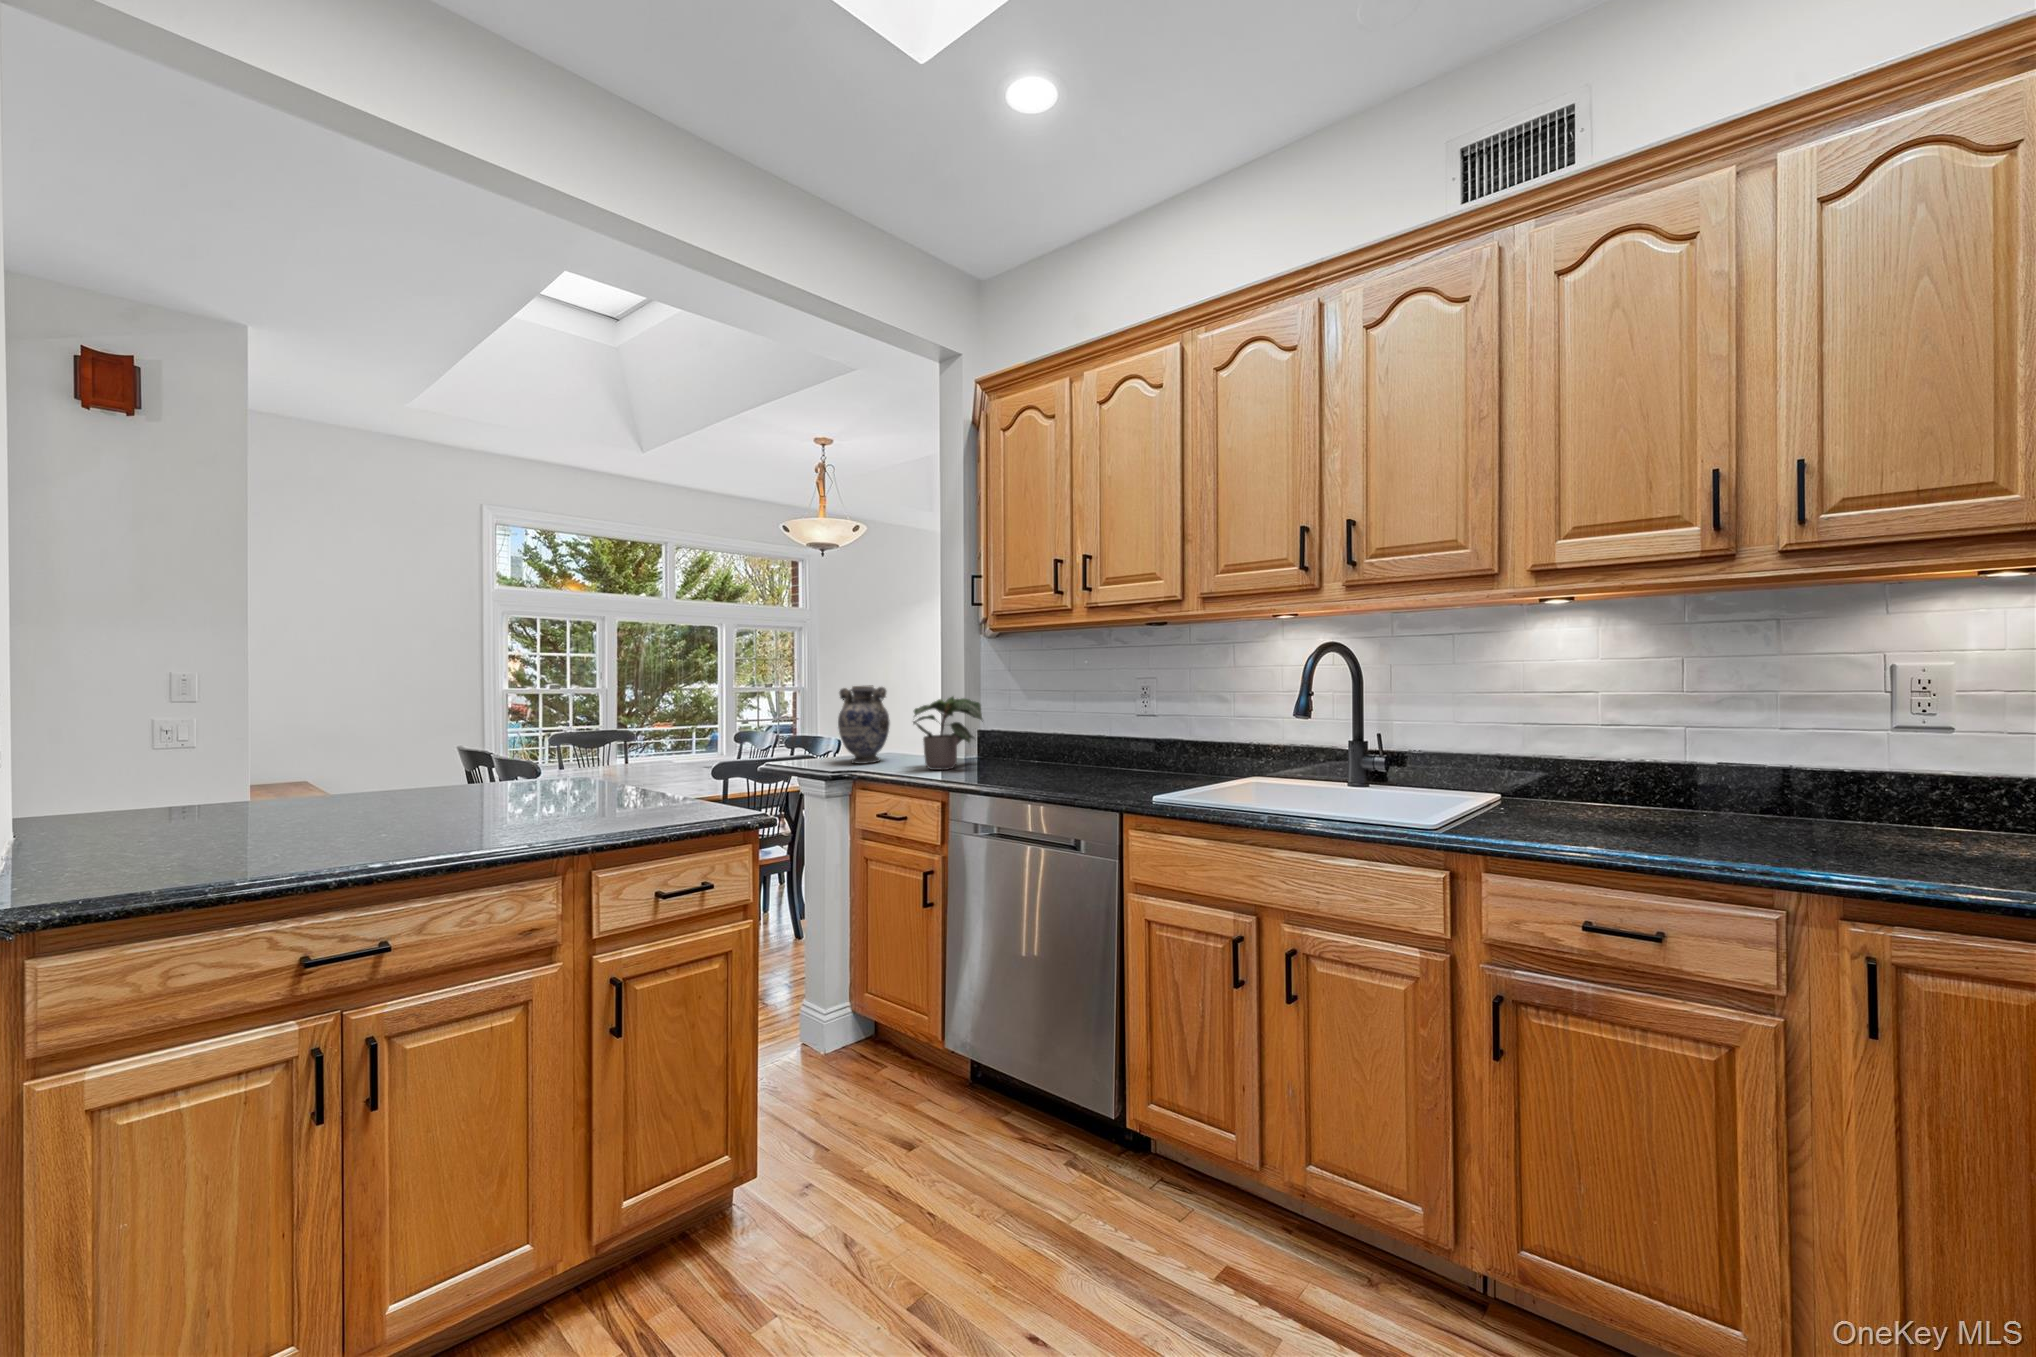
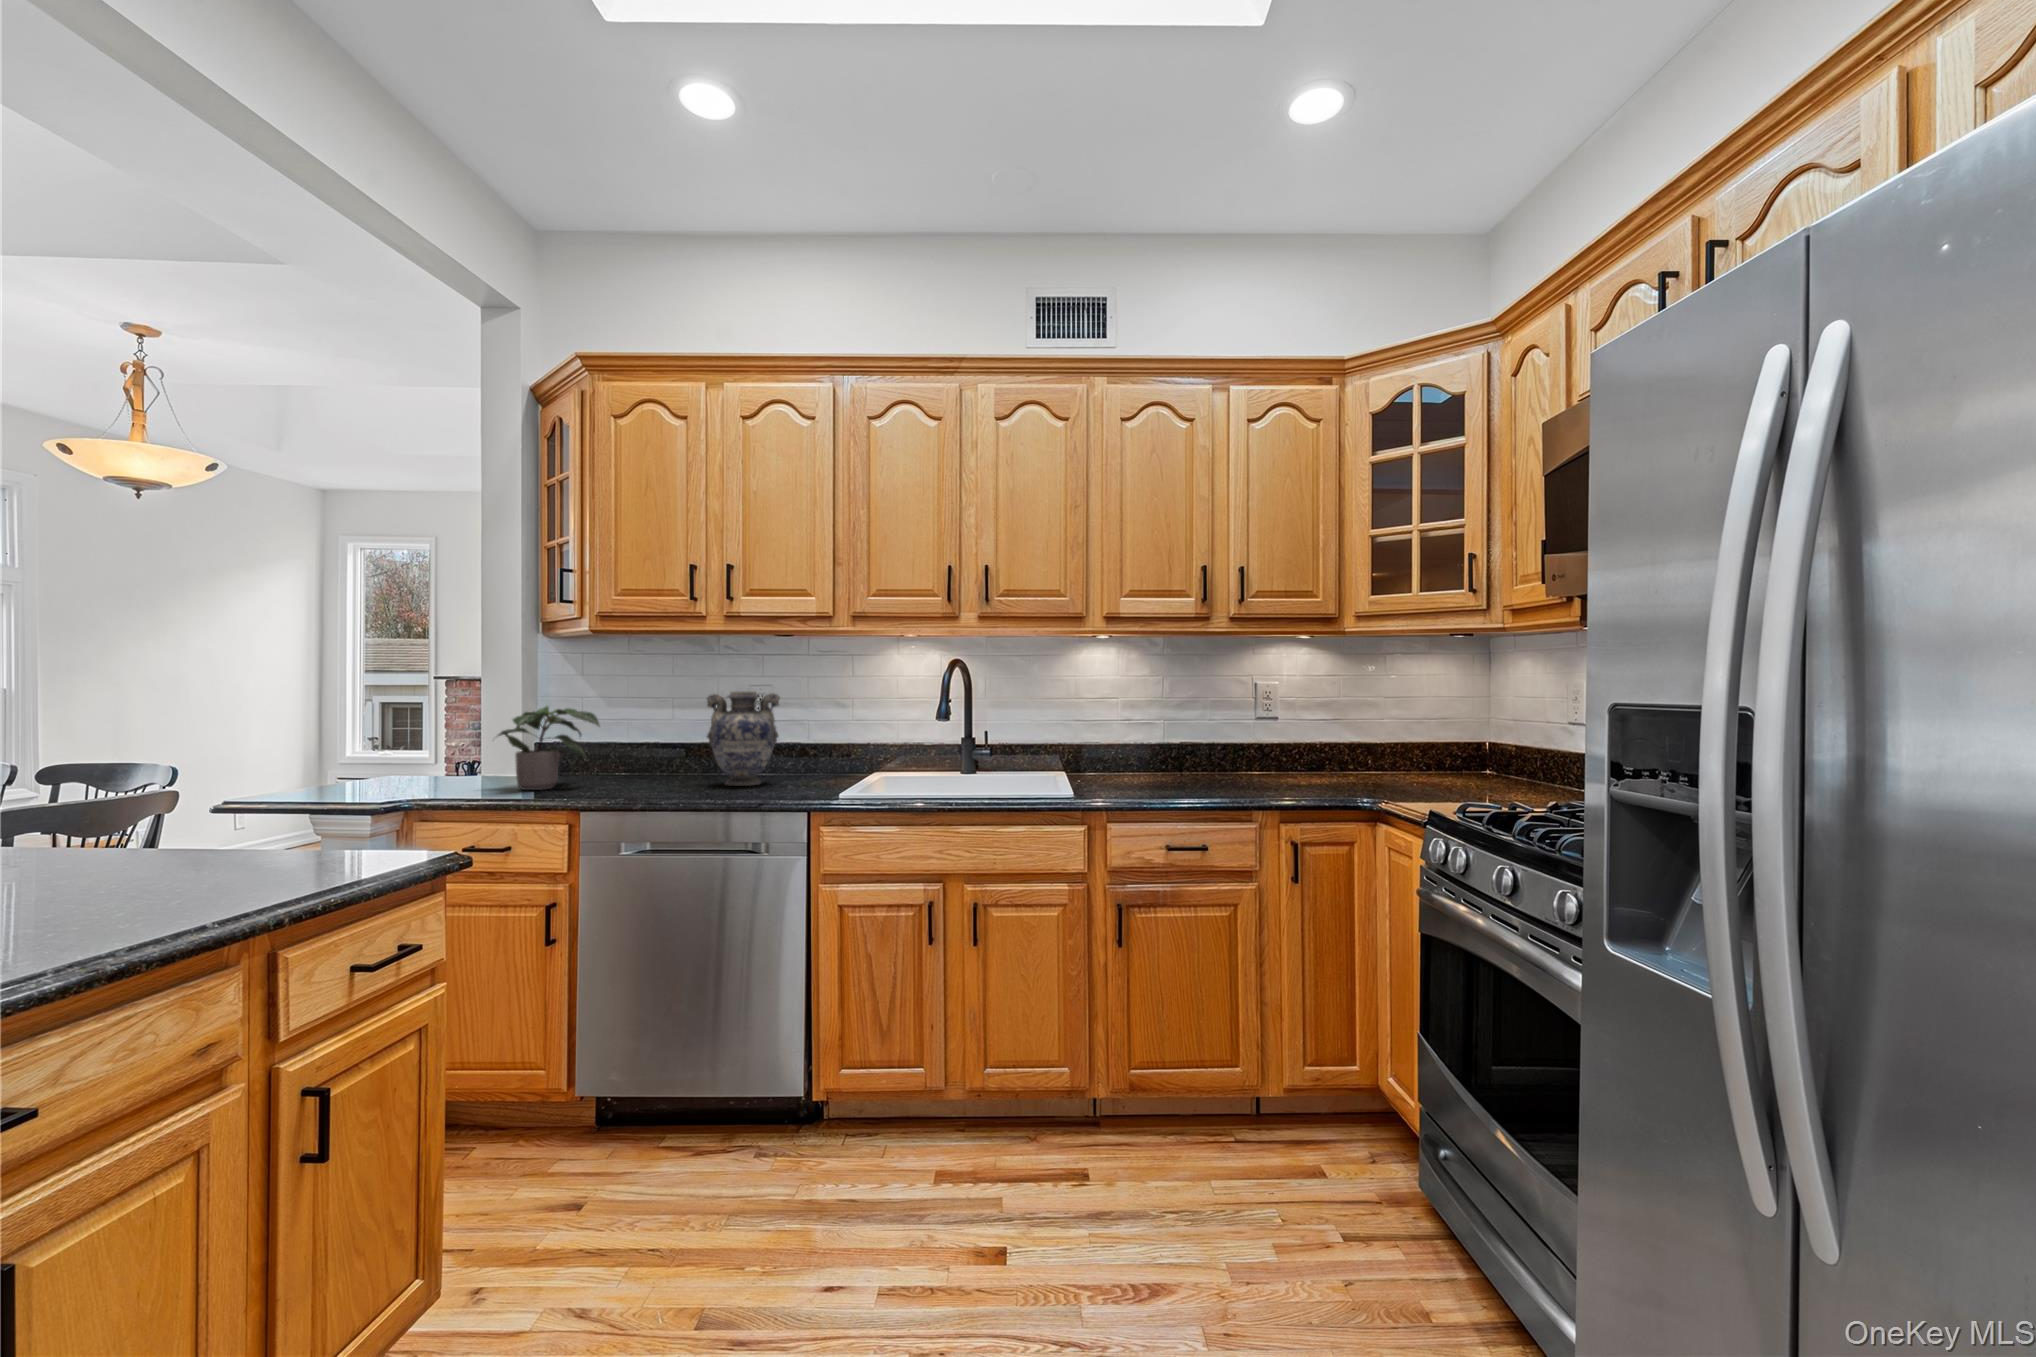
decorative vase: present [838,685,890,764] -> present [707,692,780,786]

